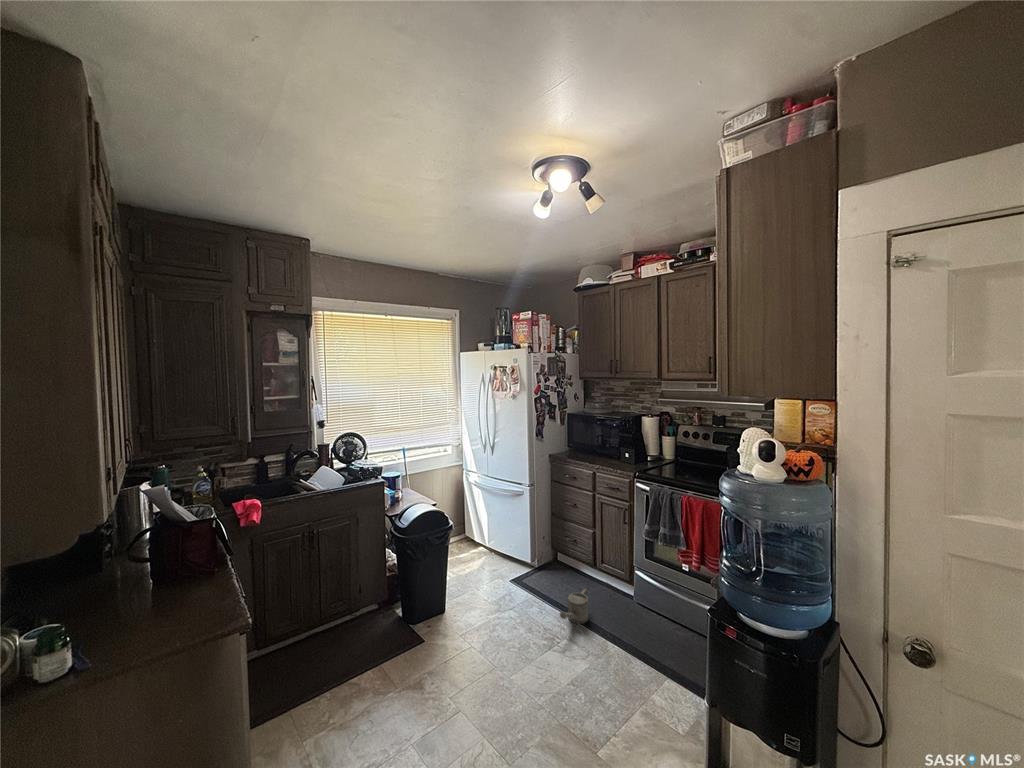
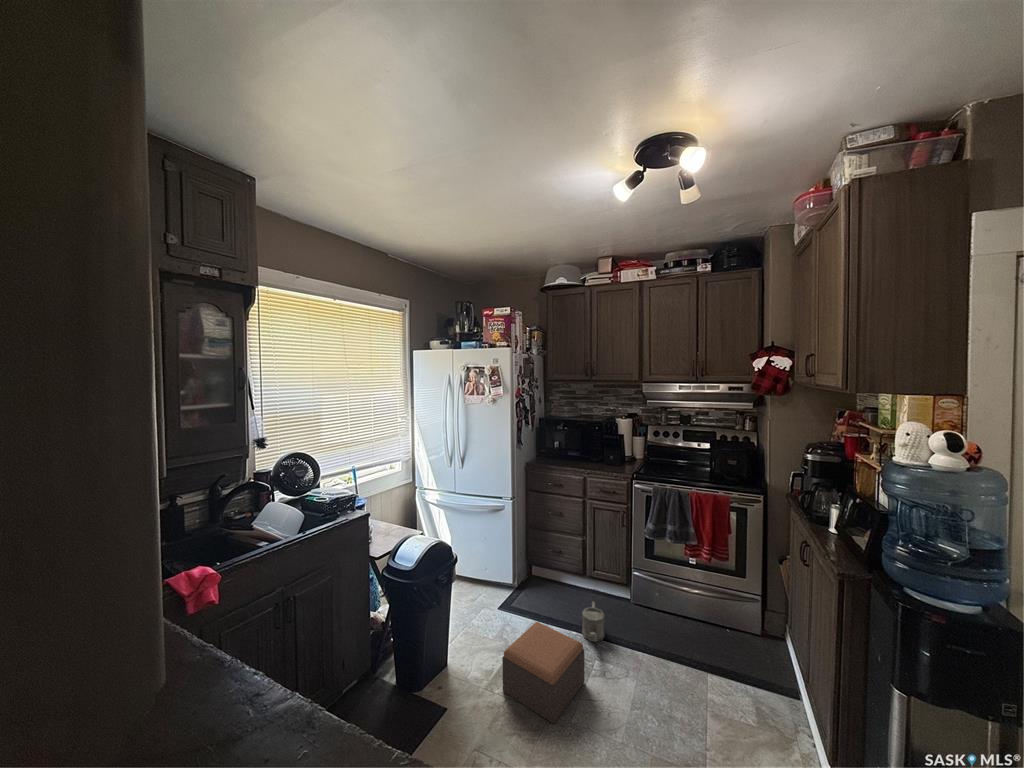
footstool: none [474,591,544,669] -> present [502,622,584,723]

